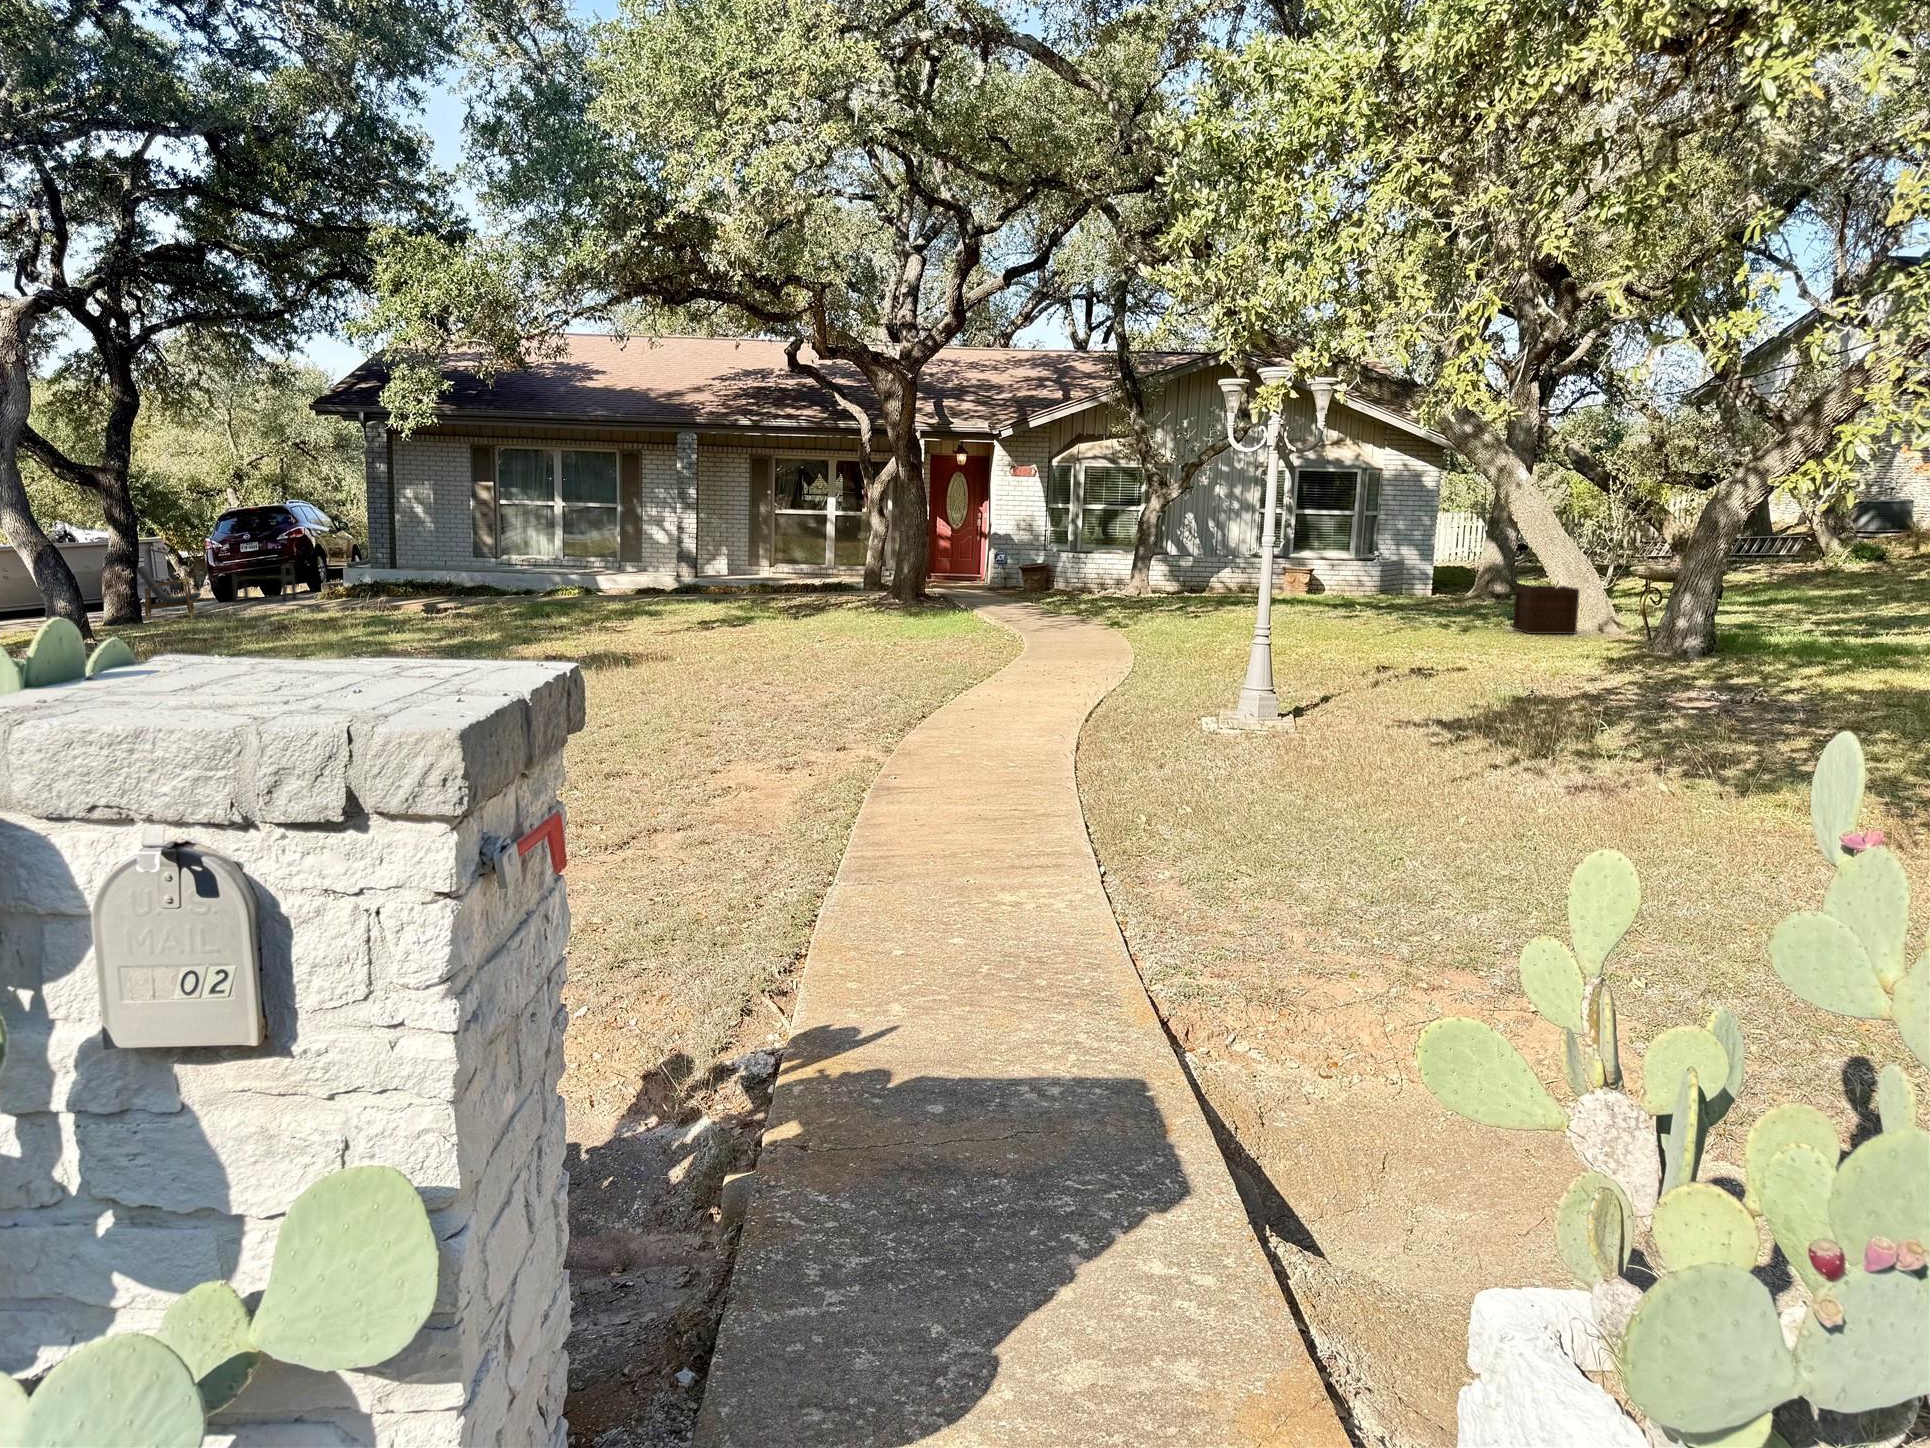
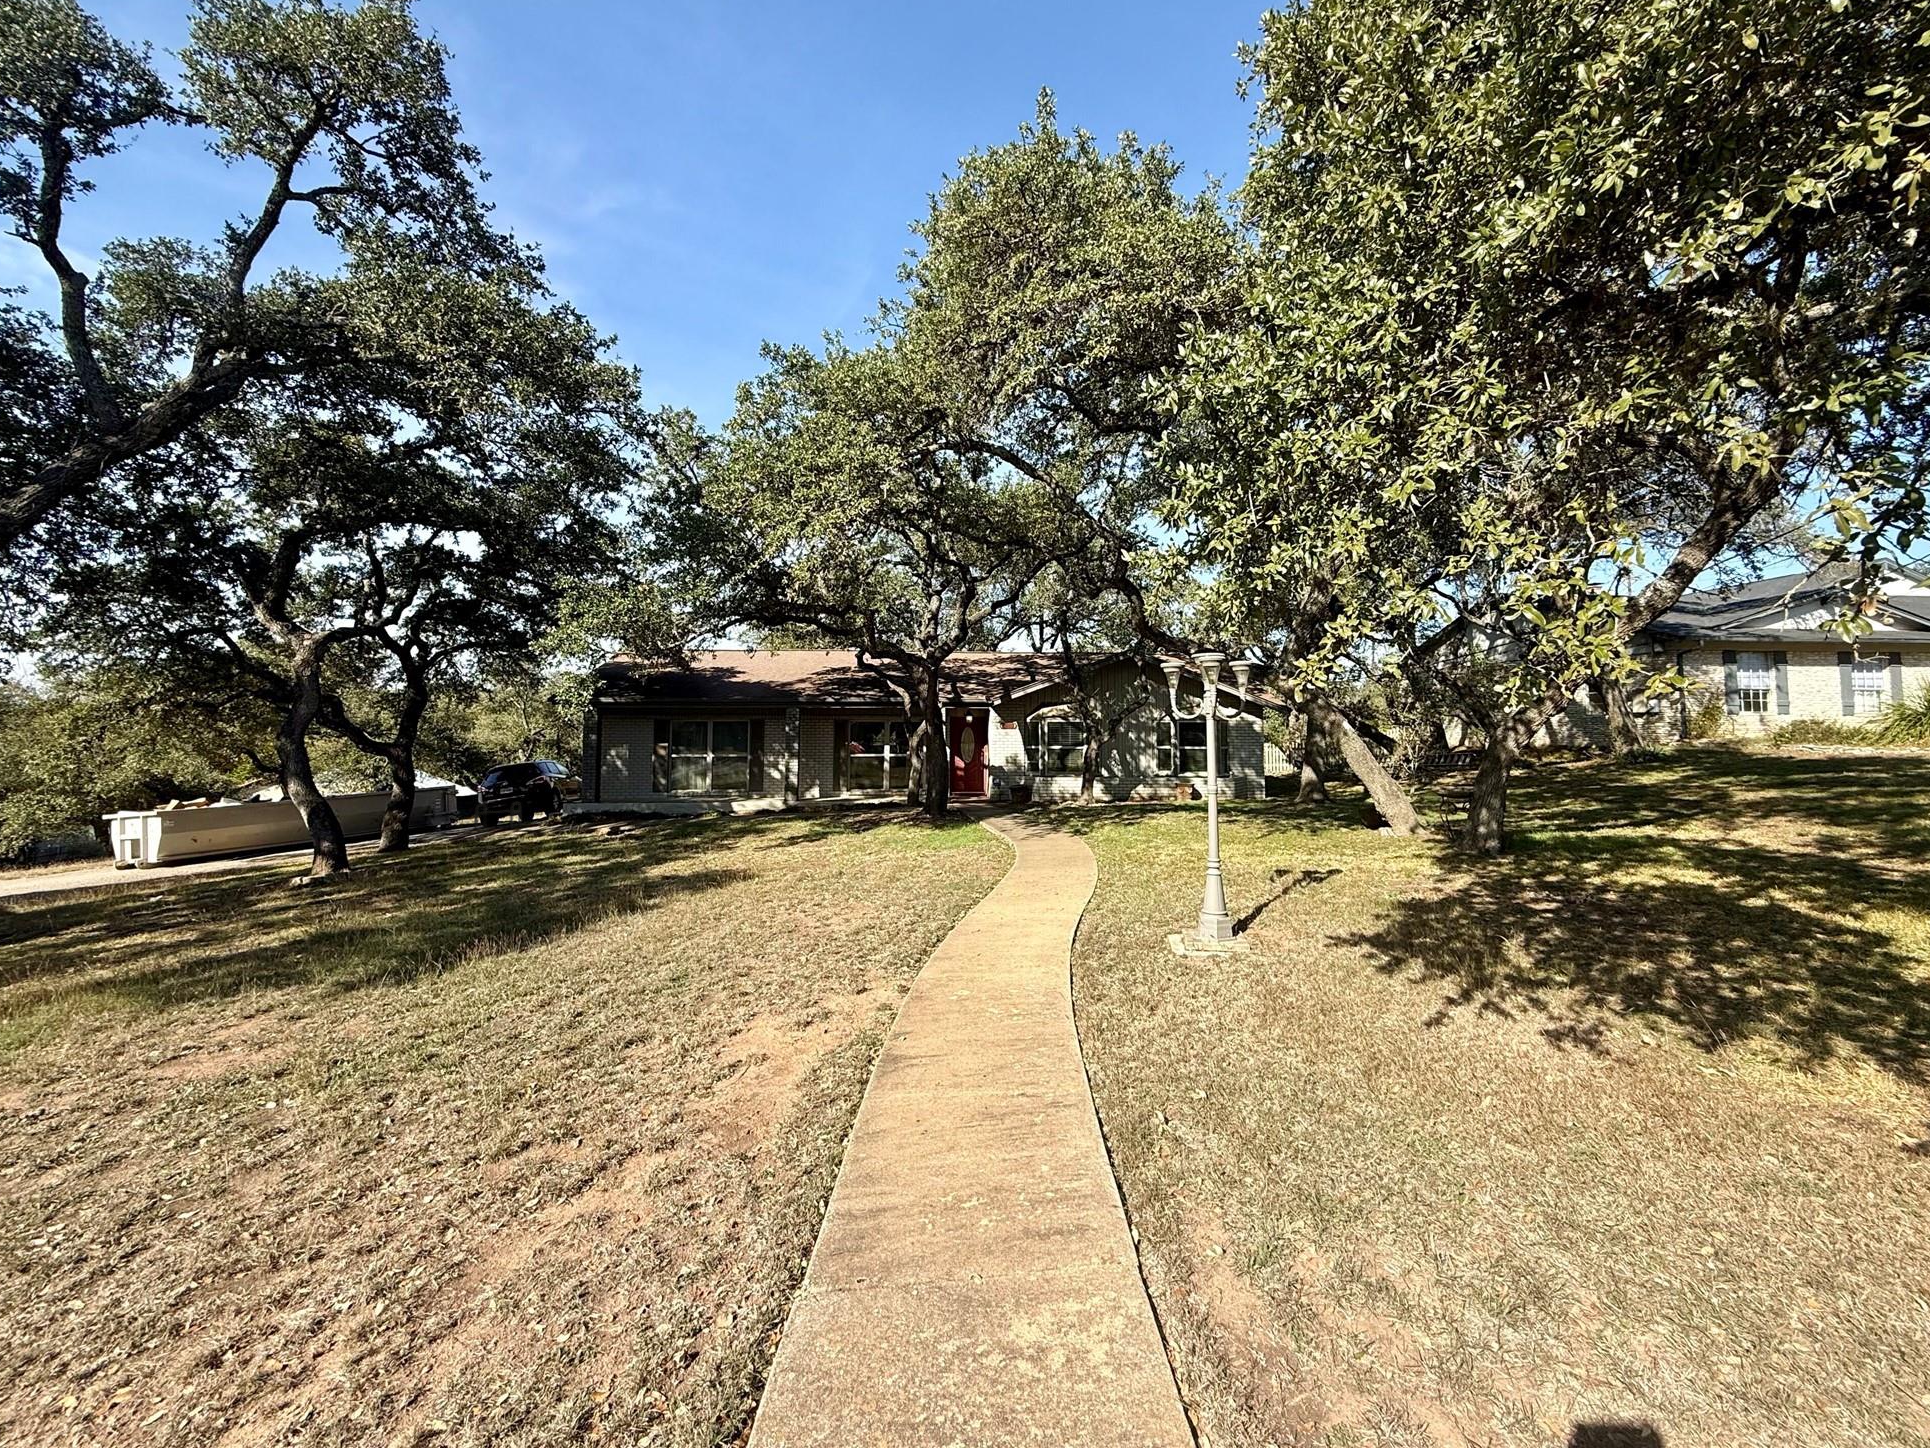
lounge chair: present [136,566,201,620] -> none [391,810,441,849]
wooden crate: present [1513,585,1579,634] -> none [1332,793,1378,826]

